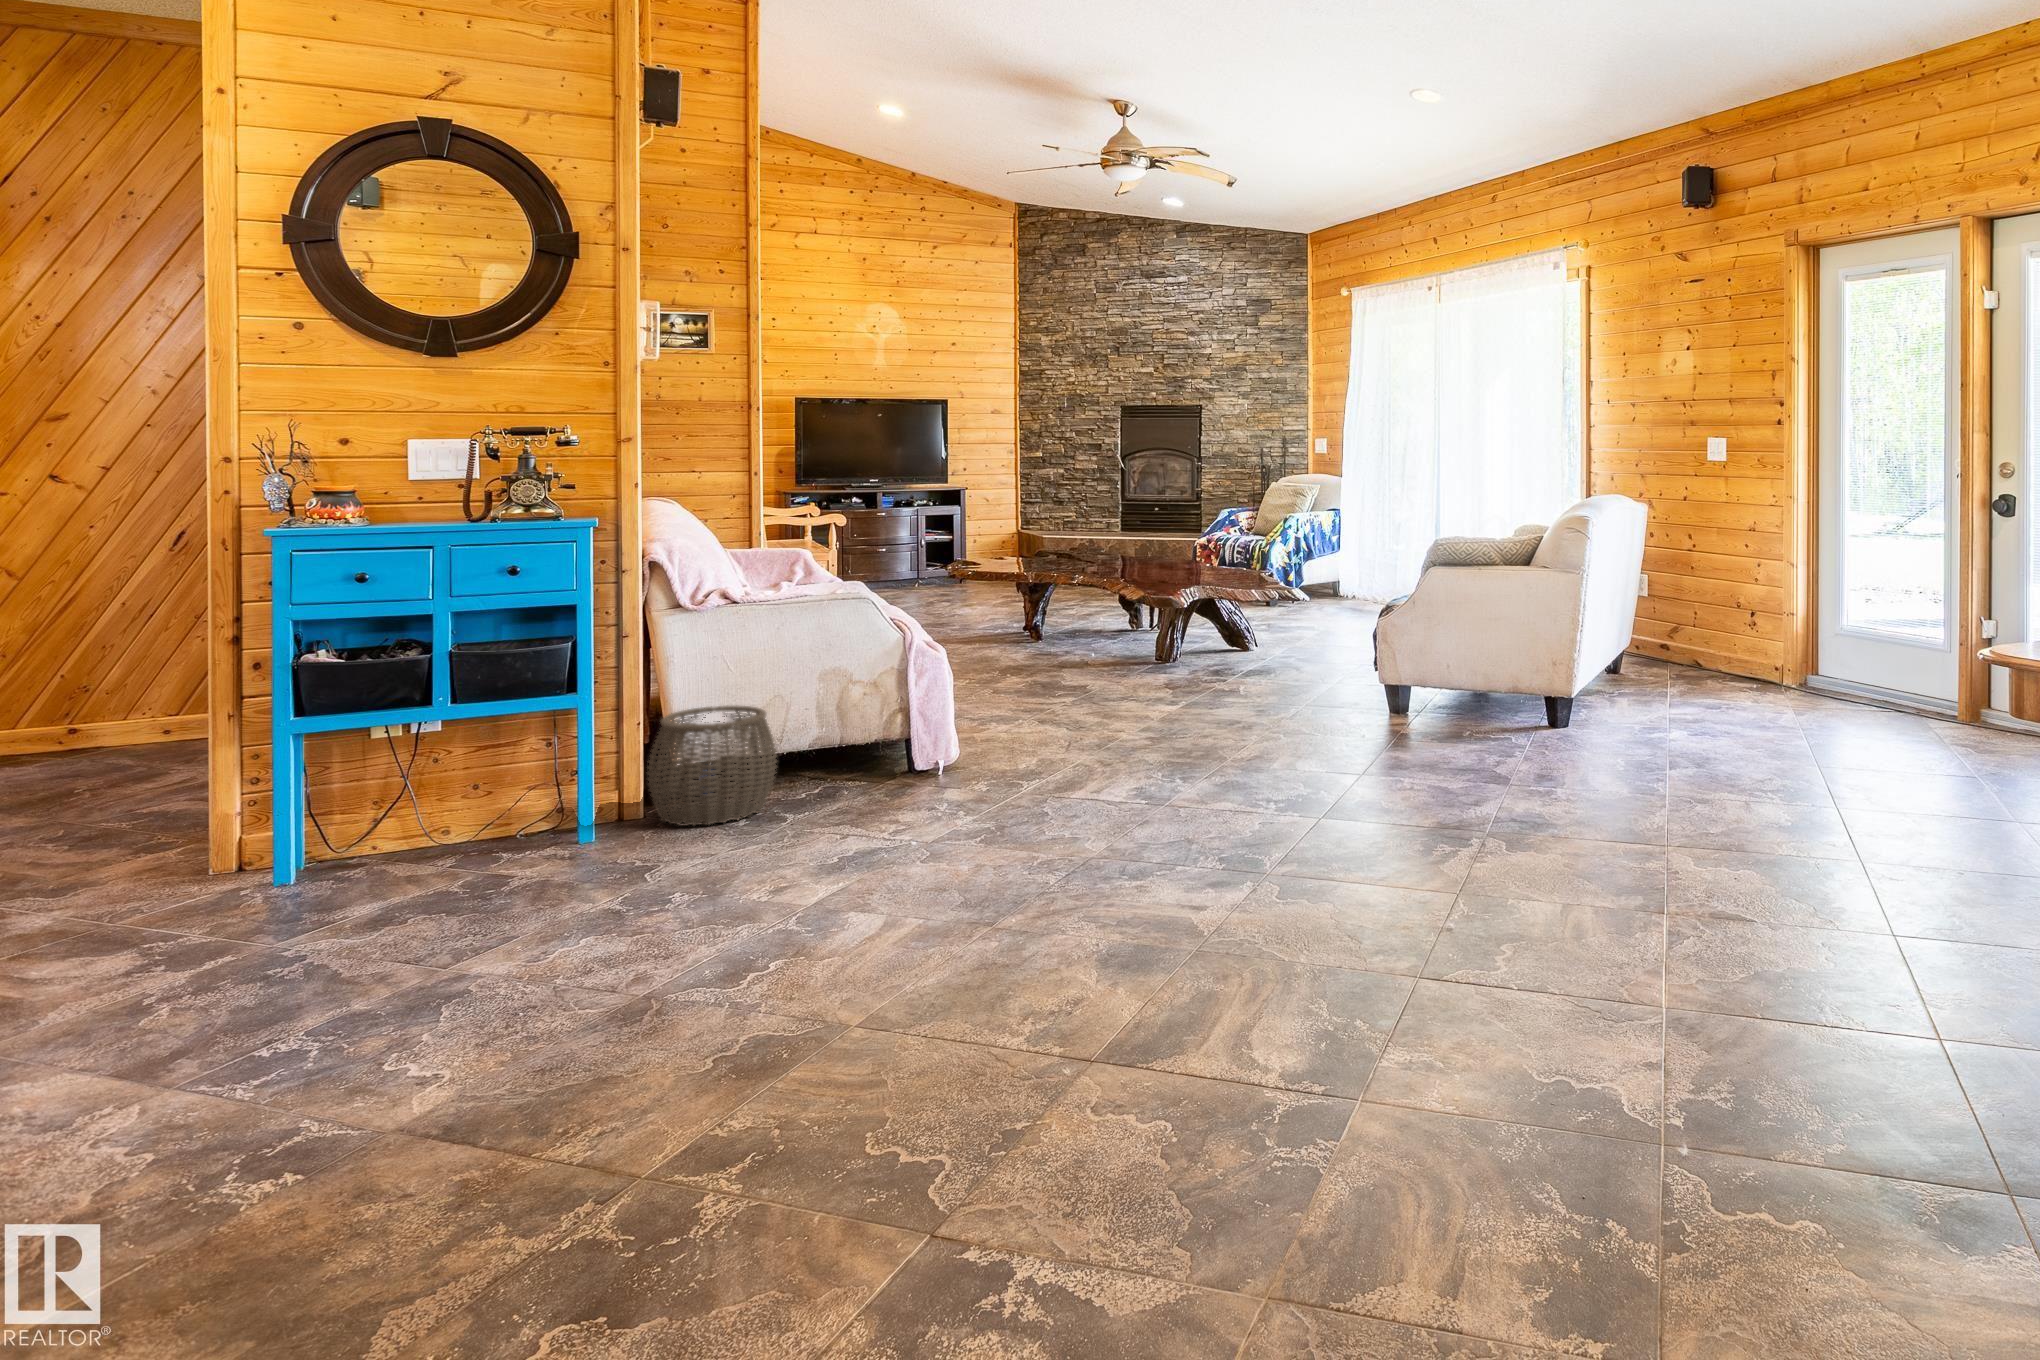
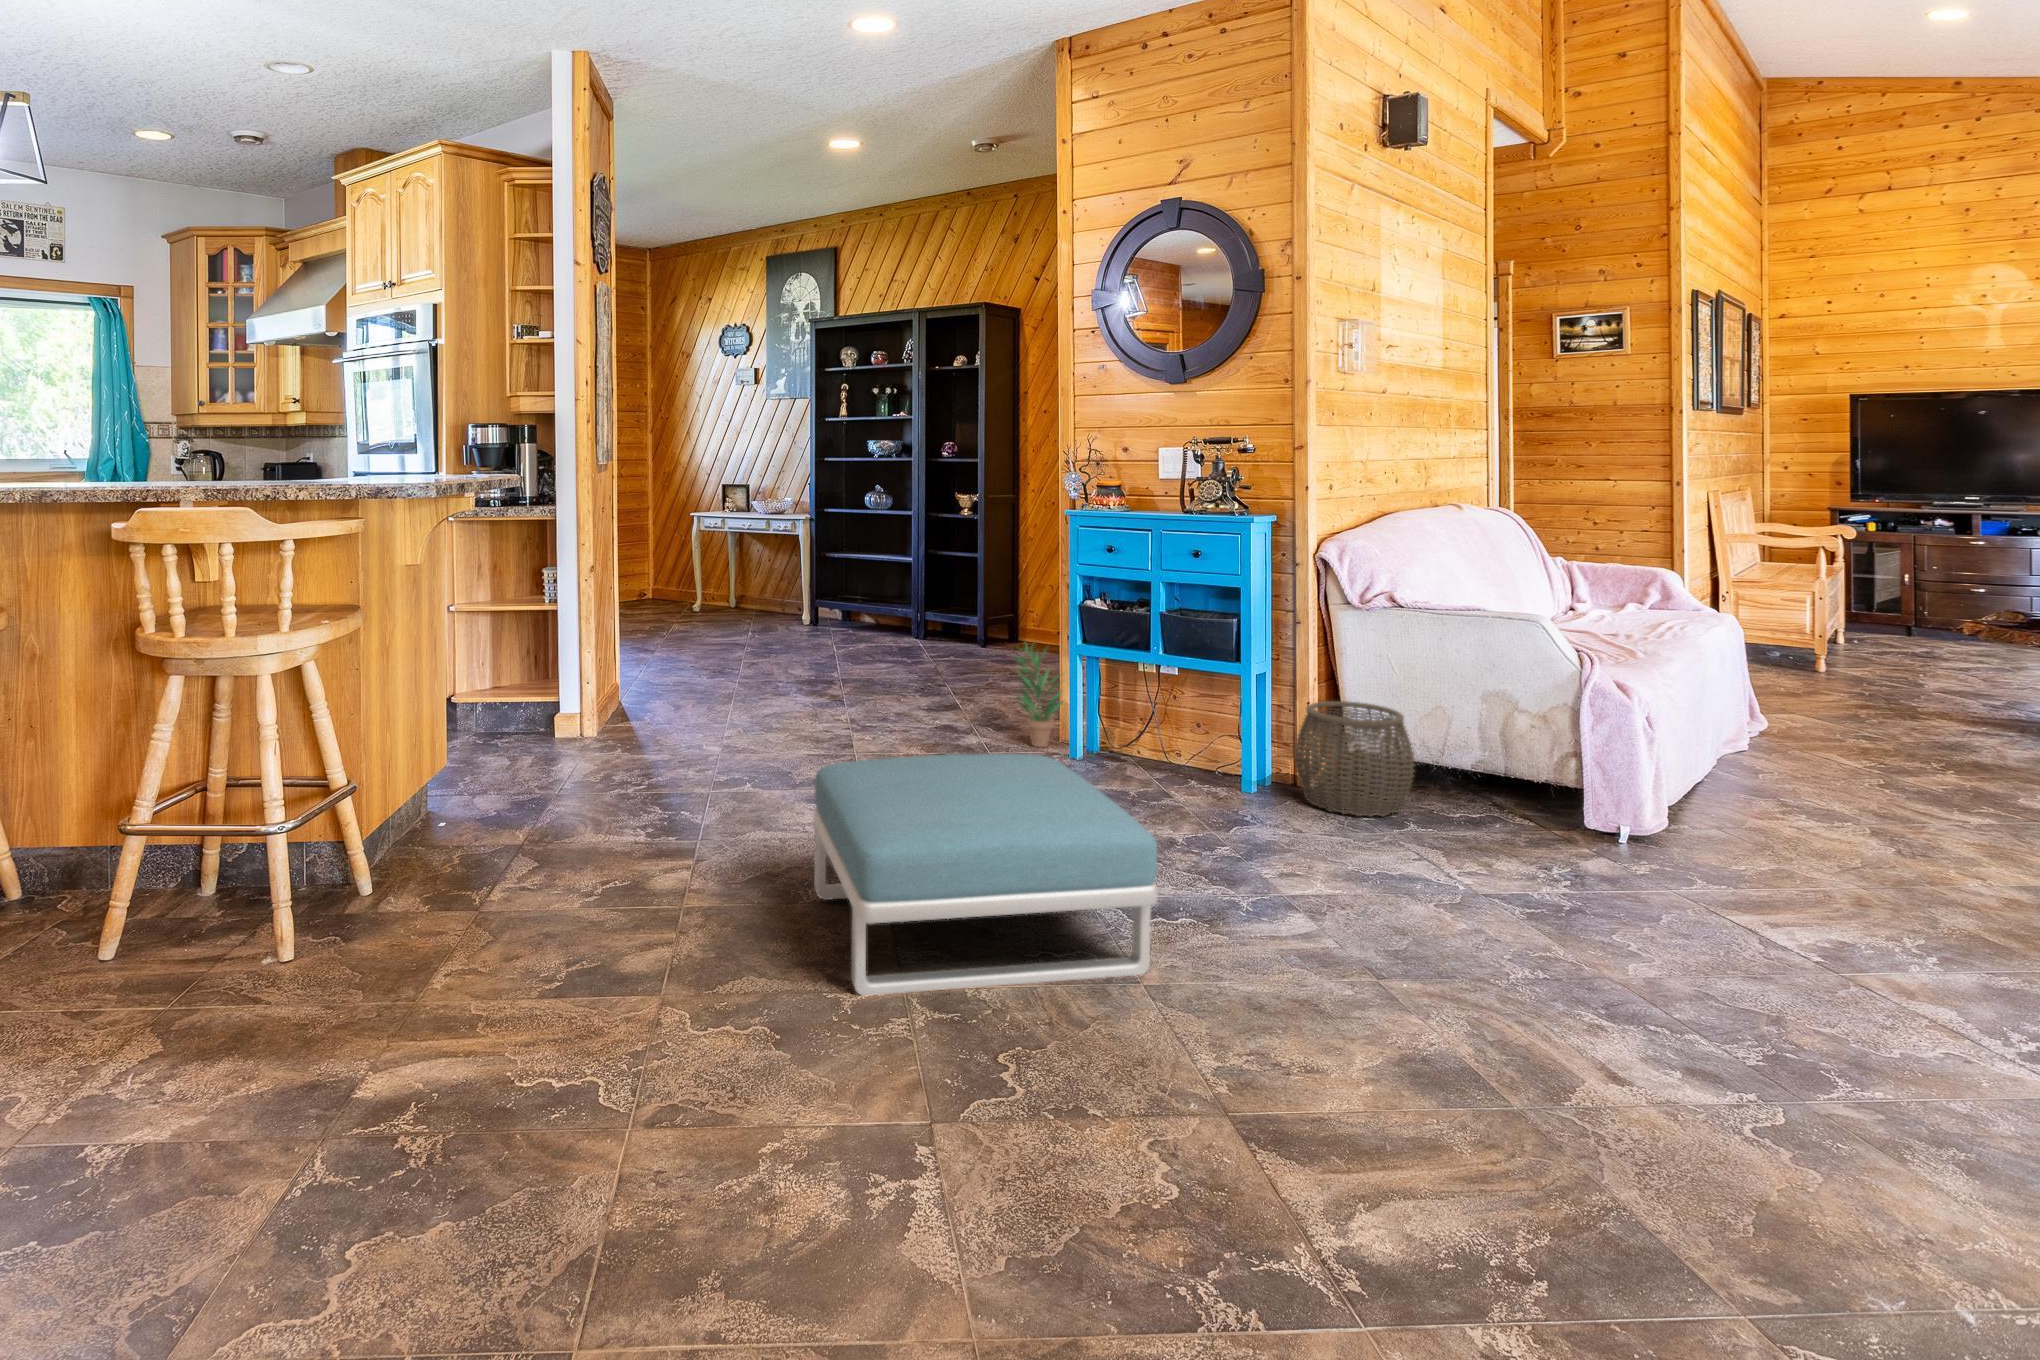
potted plant: none [132,732,254,896] -> present [1015,643,1063,747]
footstool: none [283,836,880,1195] -> present [813,754,1157,996]

